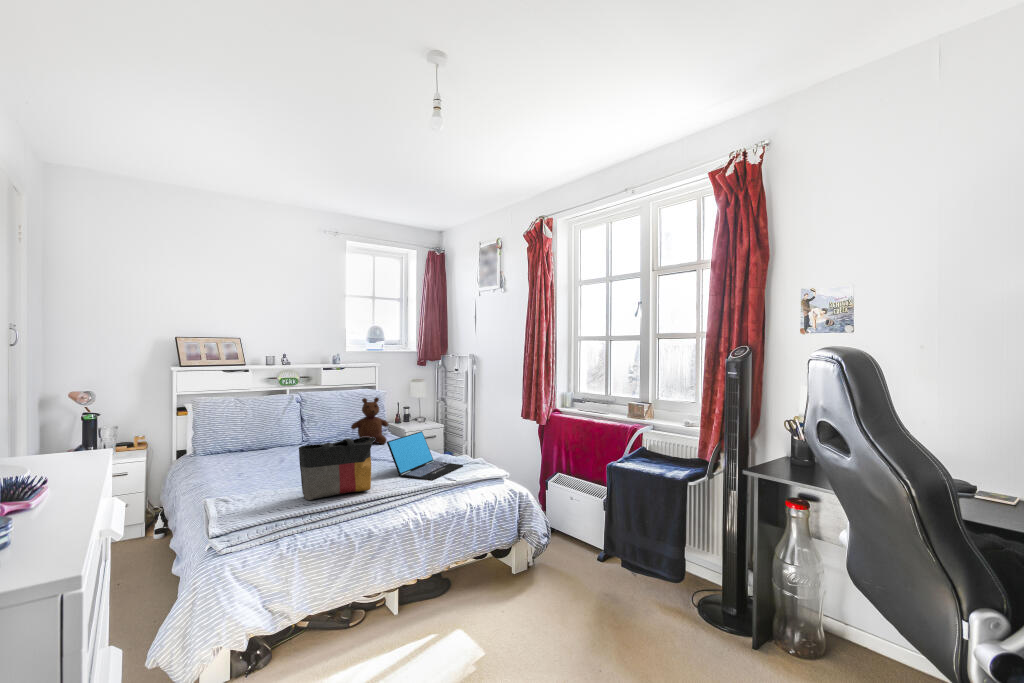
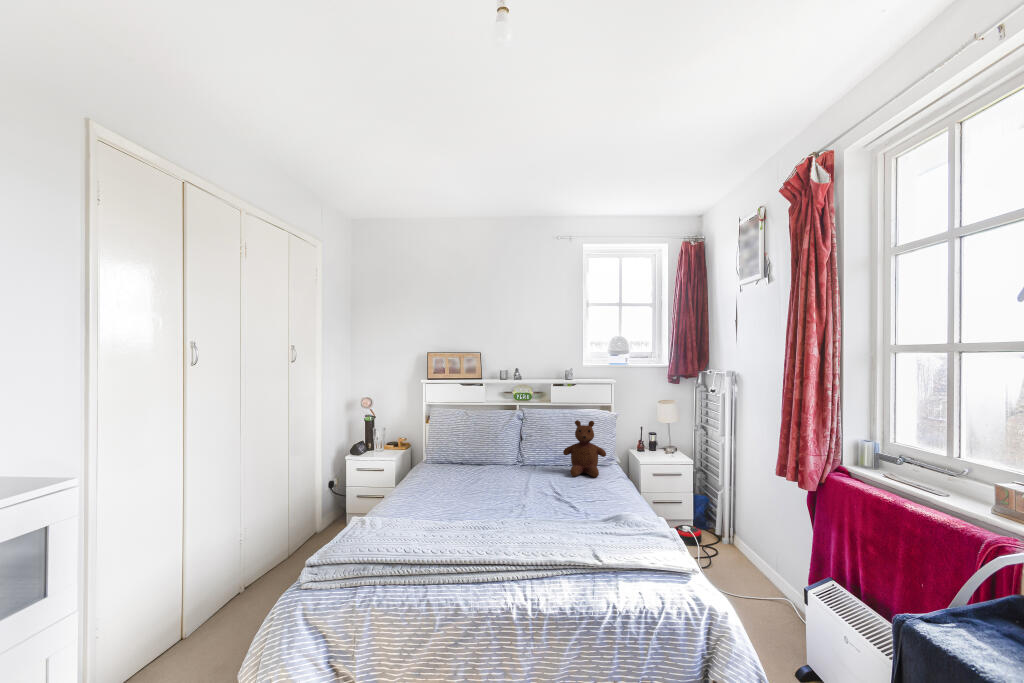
laptop: present [387,431,463,481] -> none [541,474,649,552]
tote bag: present [299,437,375,500] -> none [419,476,501,546]

